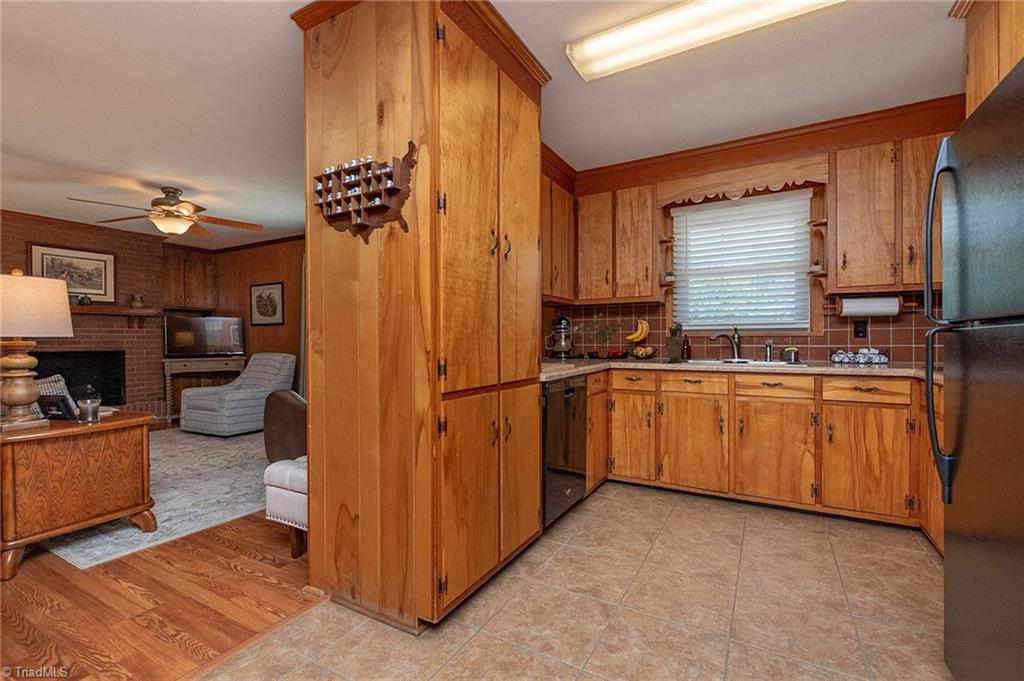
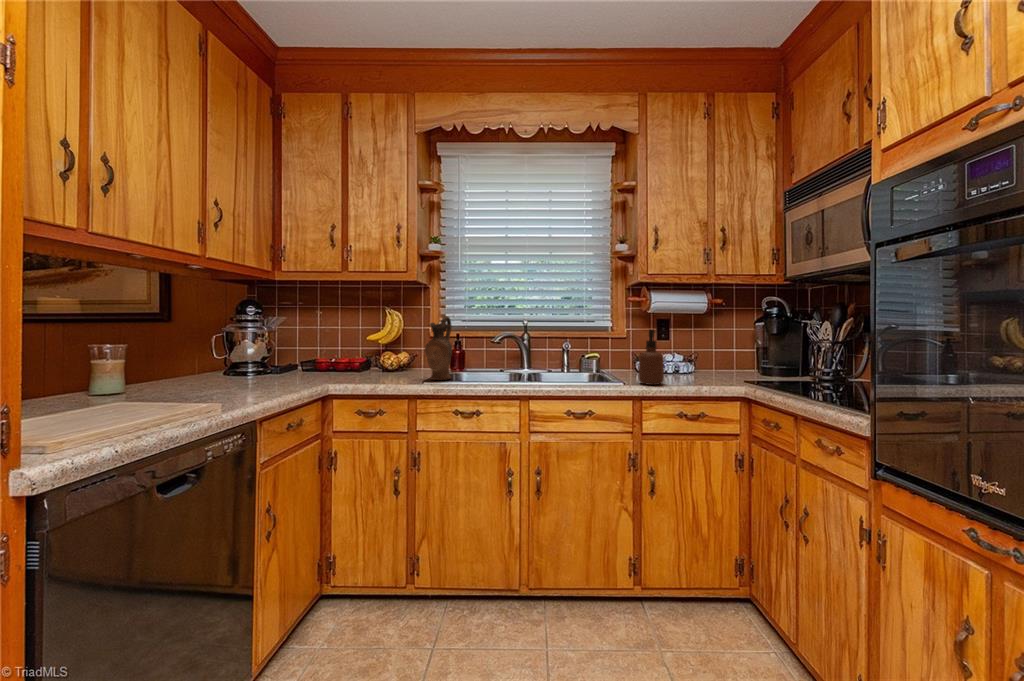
potted plant: present [577,313,625,358] -> none [279,297,366,372]
soap dispenser: none [824,328,845,368] -> present [639,329,664,385]

